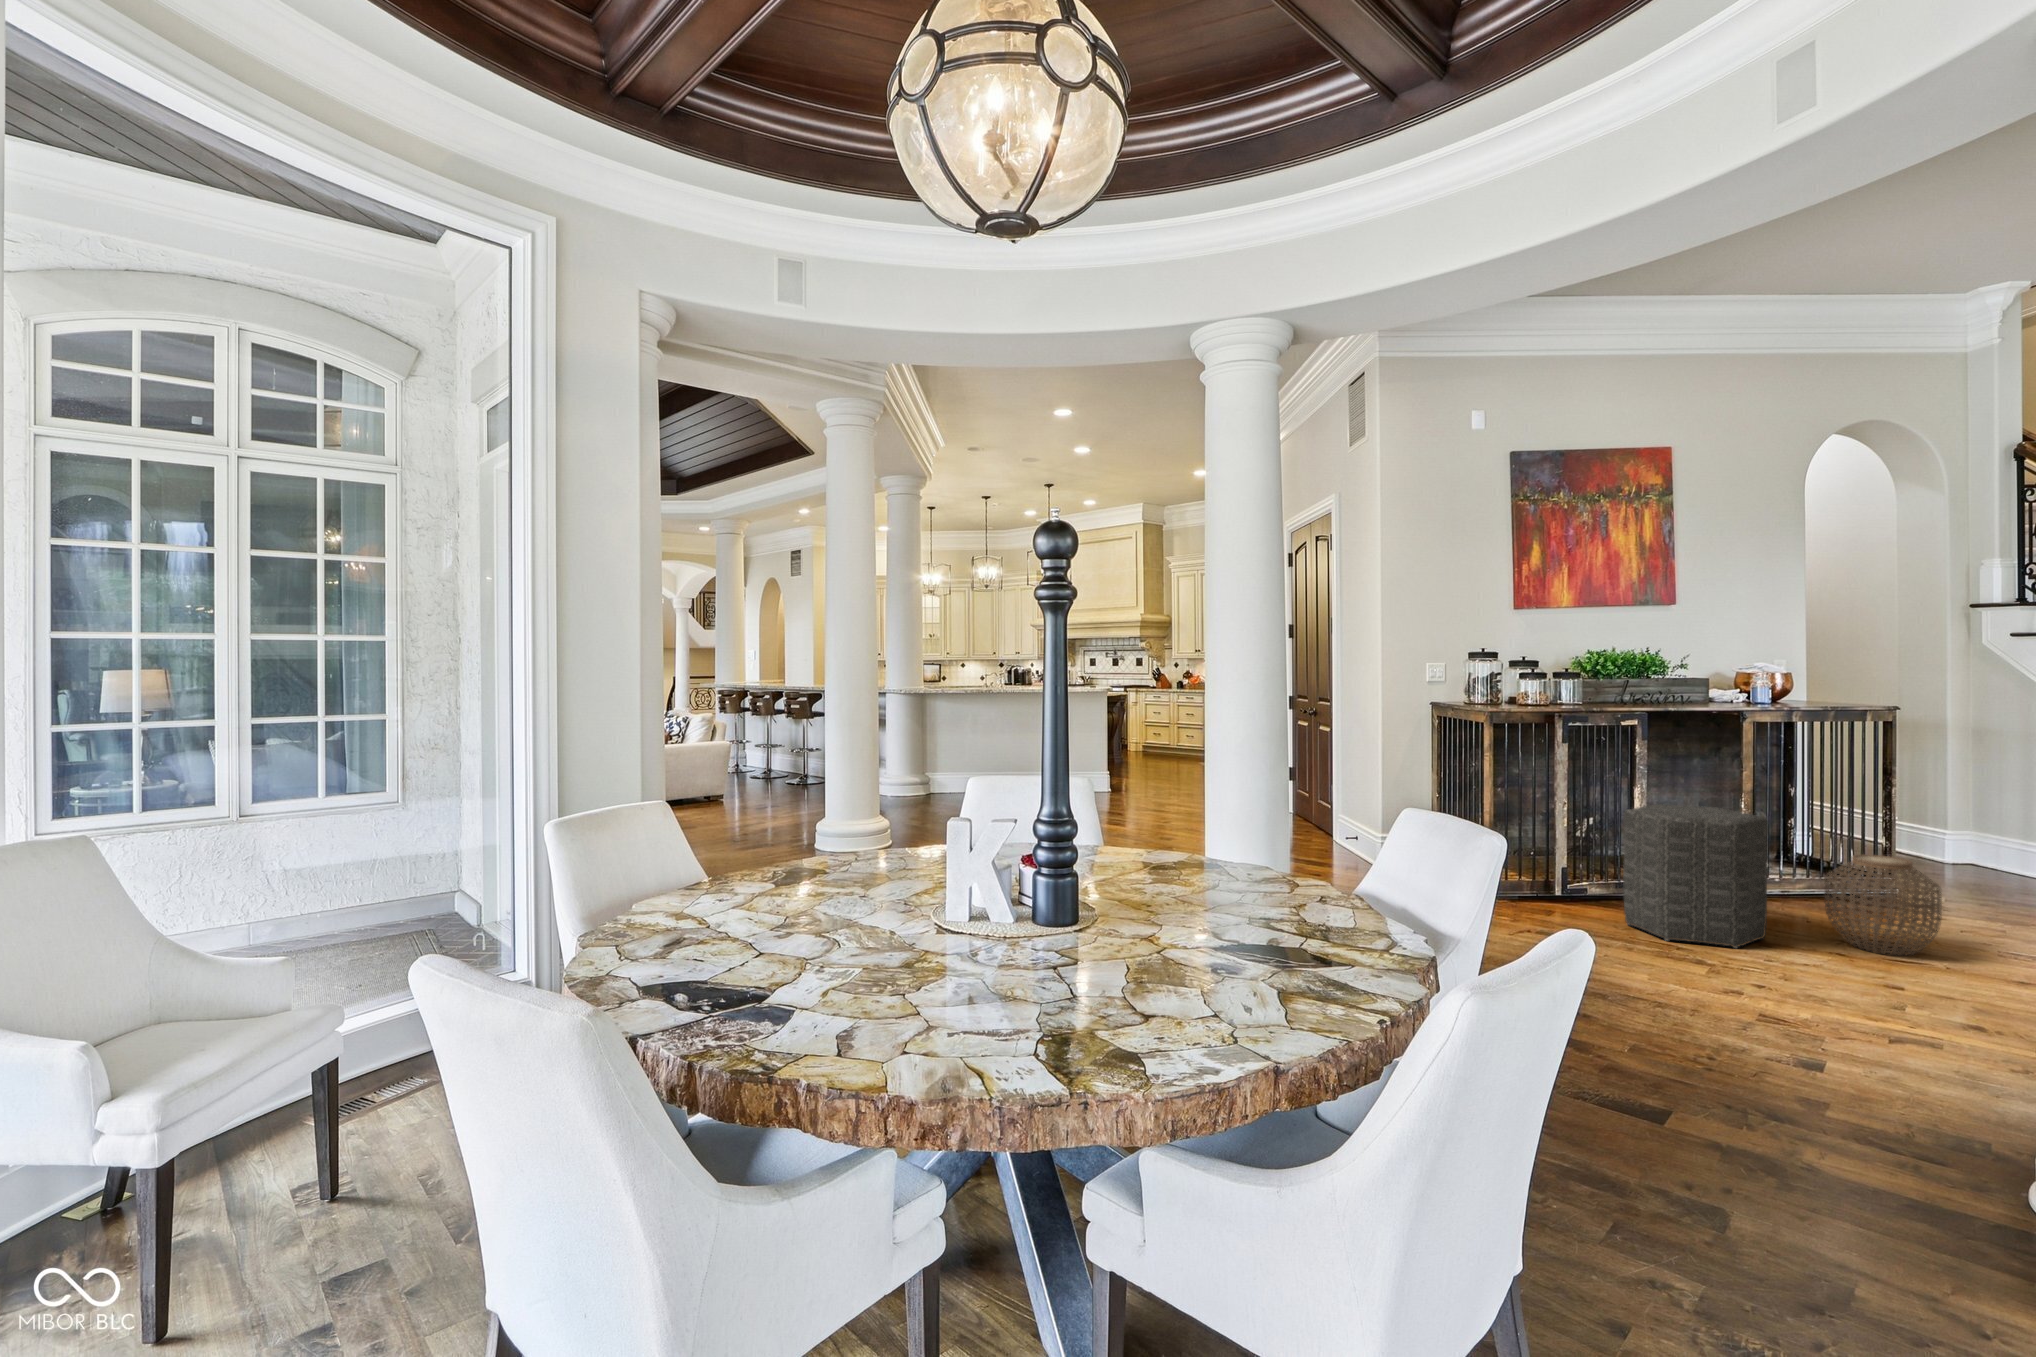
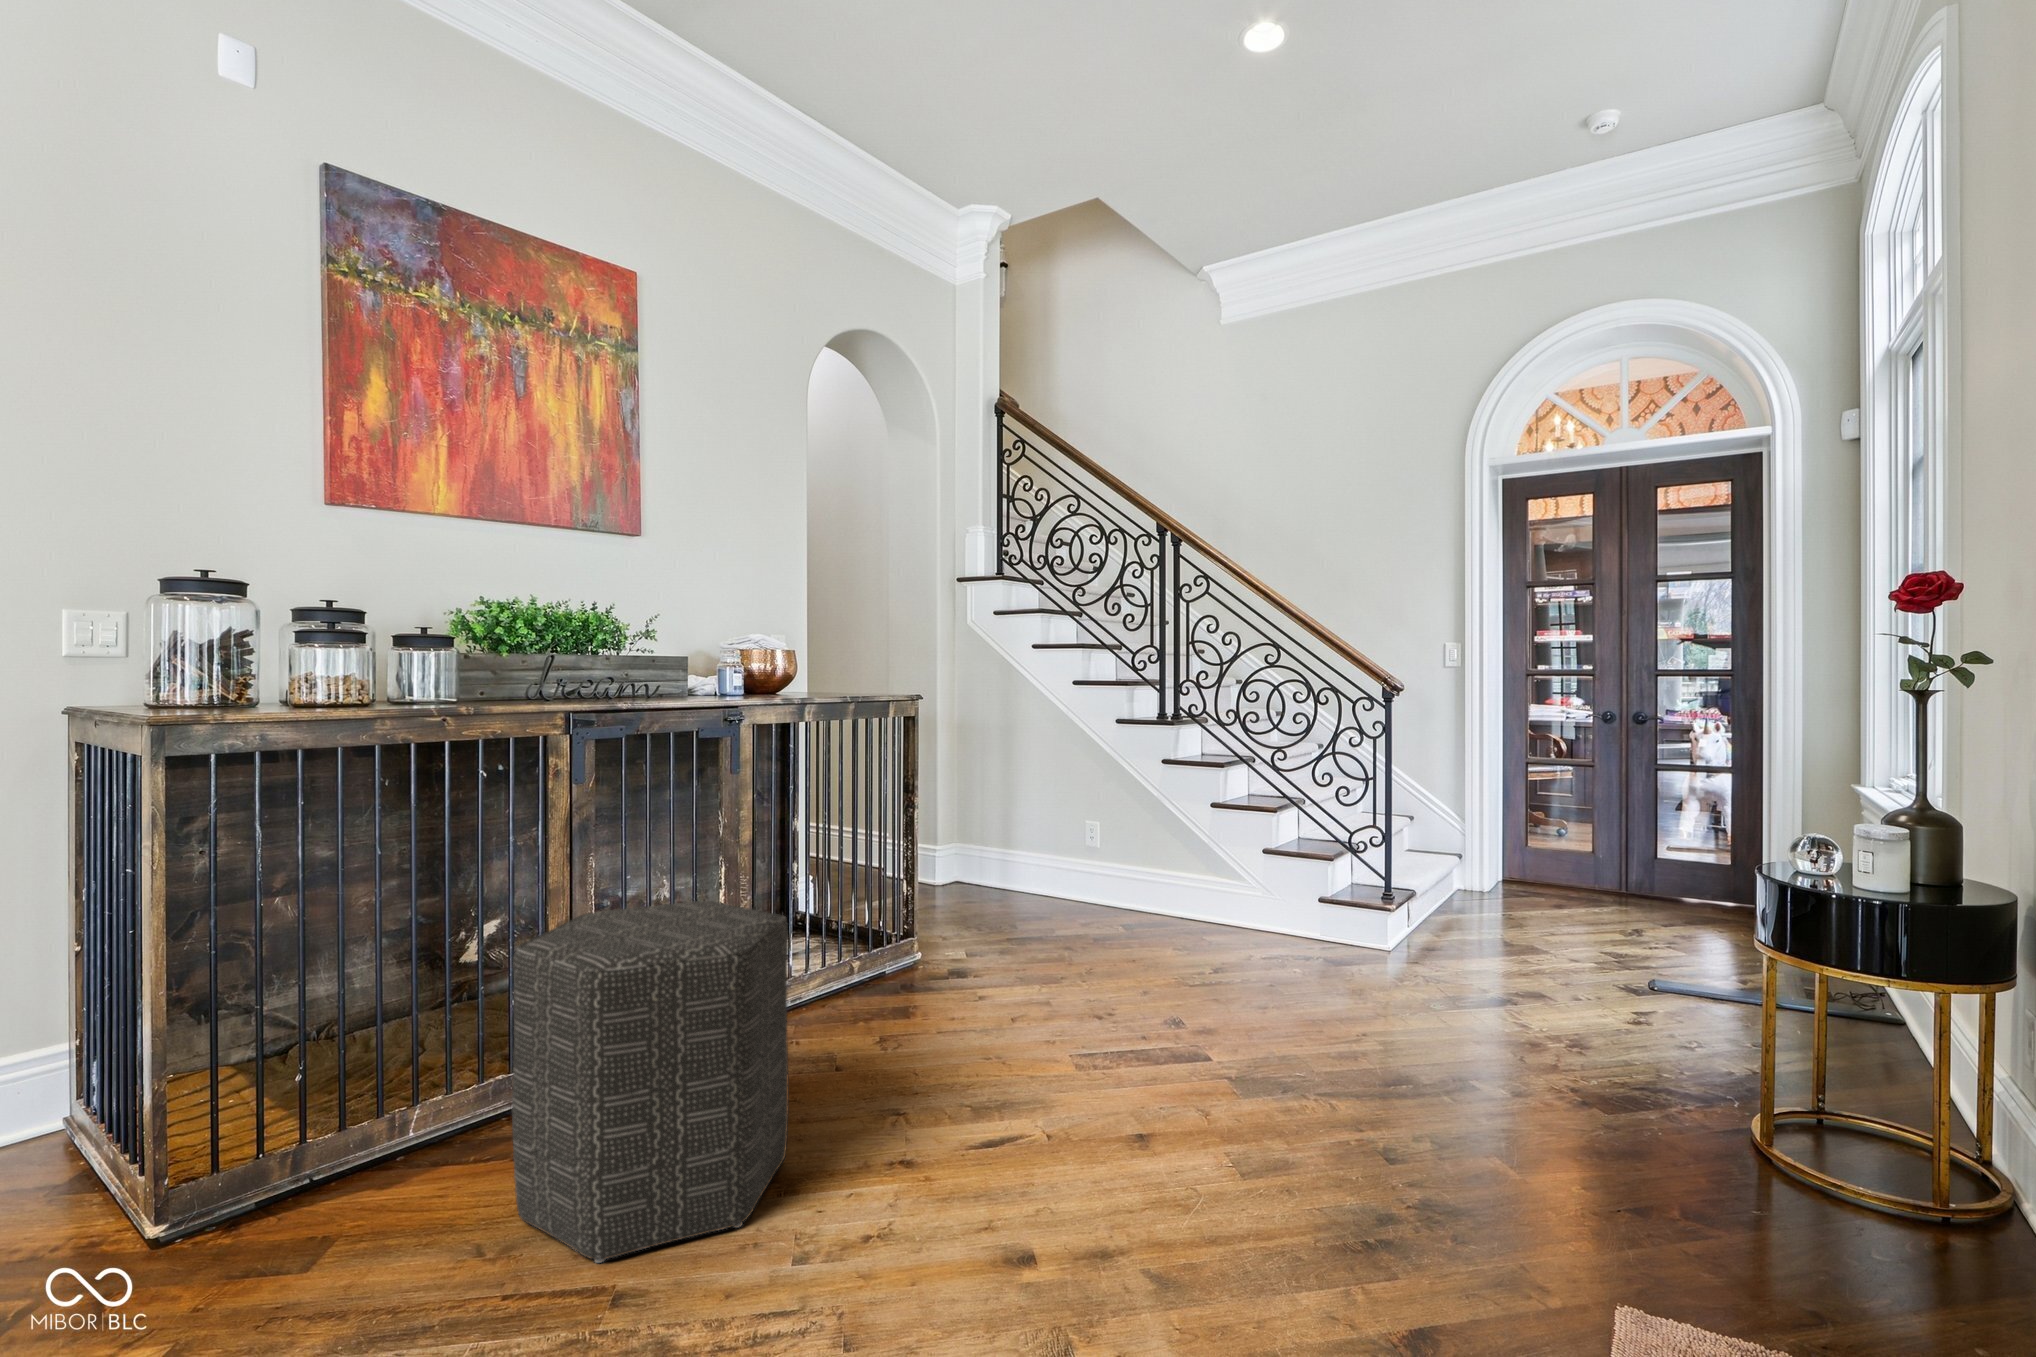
woven basket: present [1825,854,1942,955] -> none [871,946,1024,1132]

